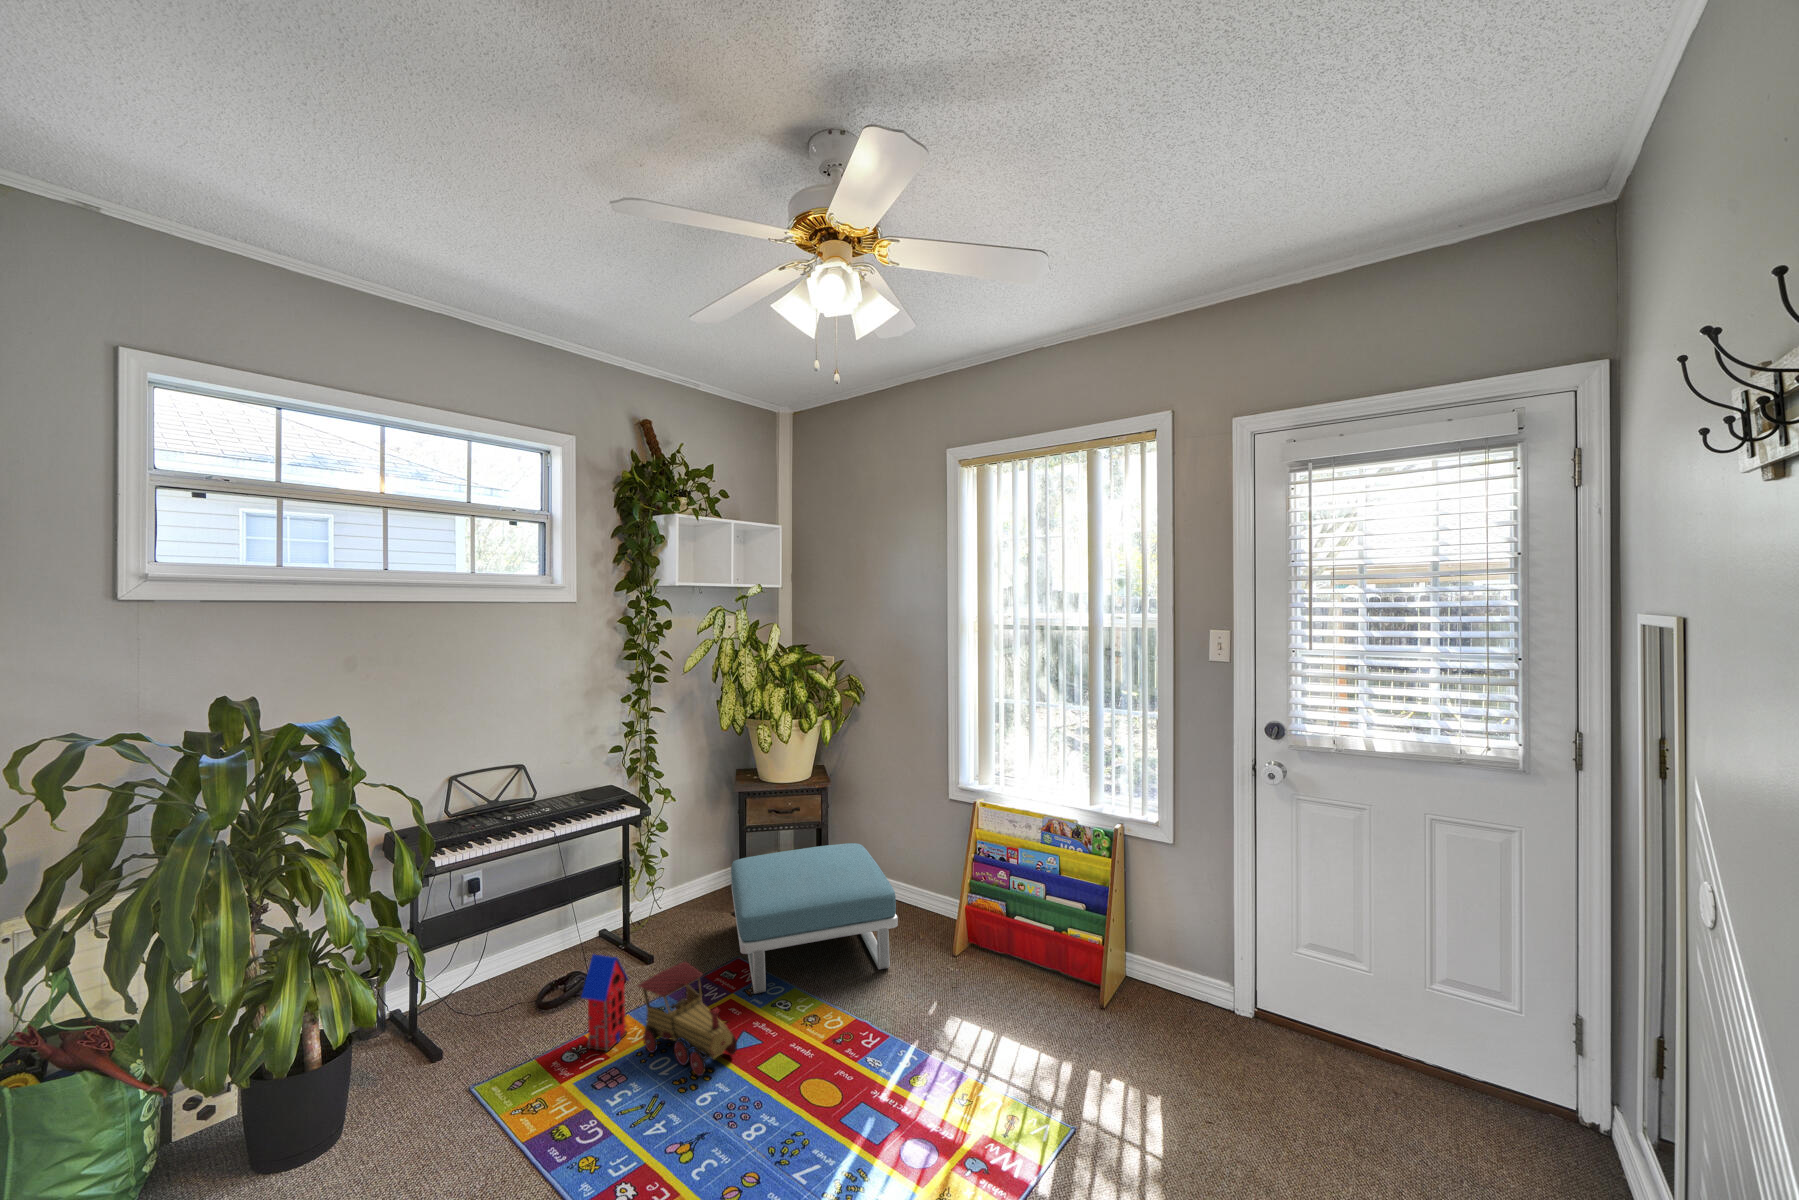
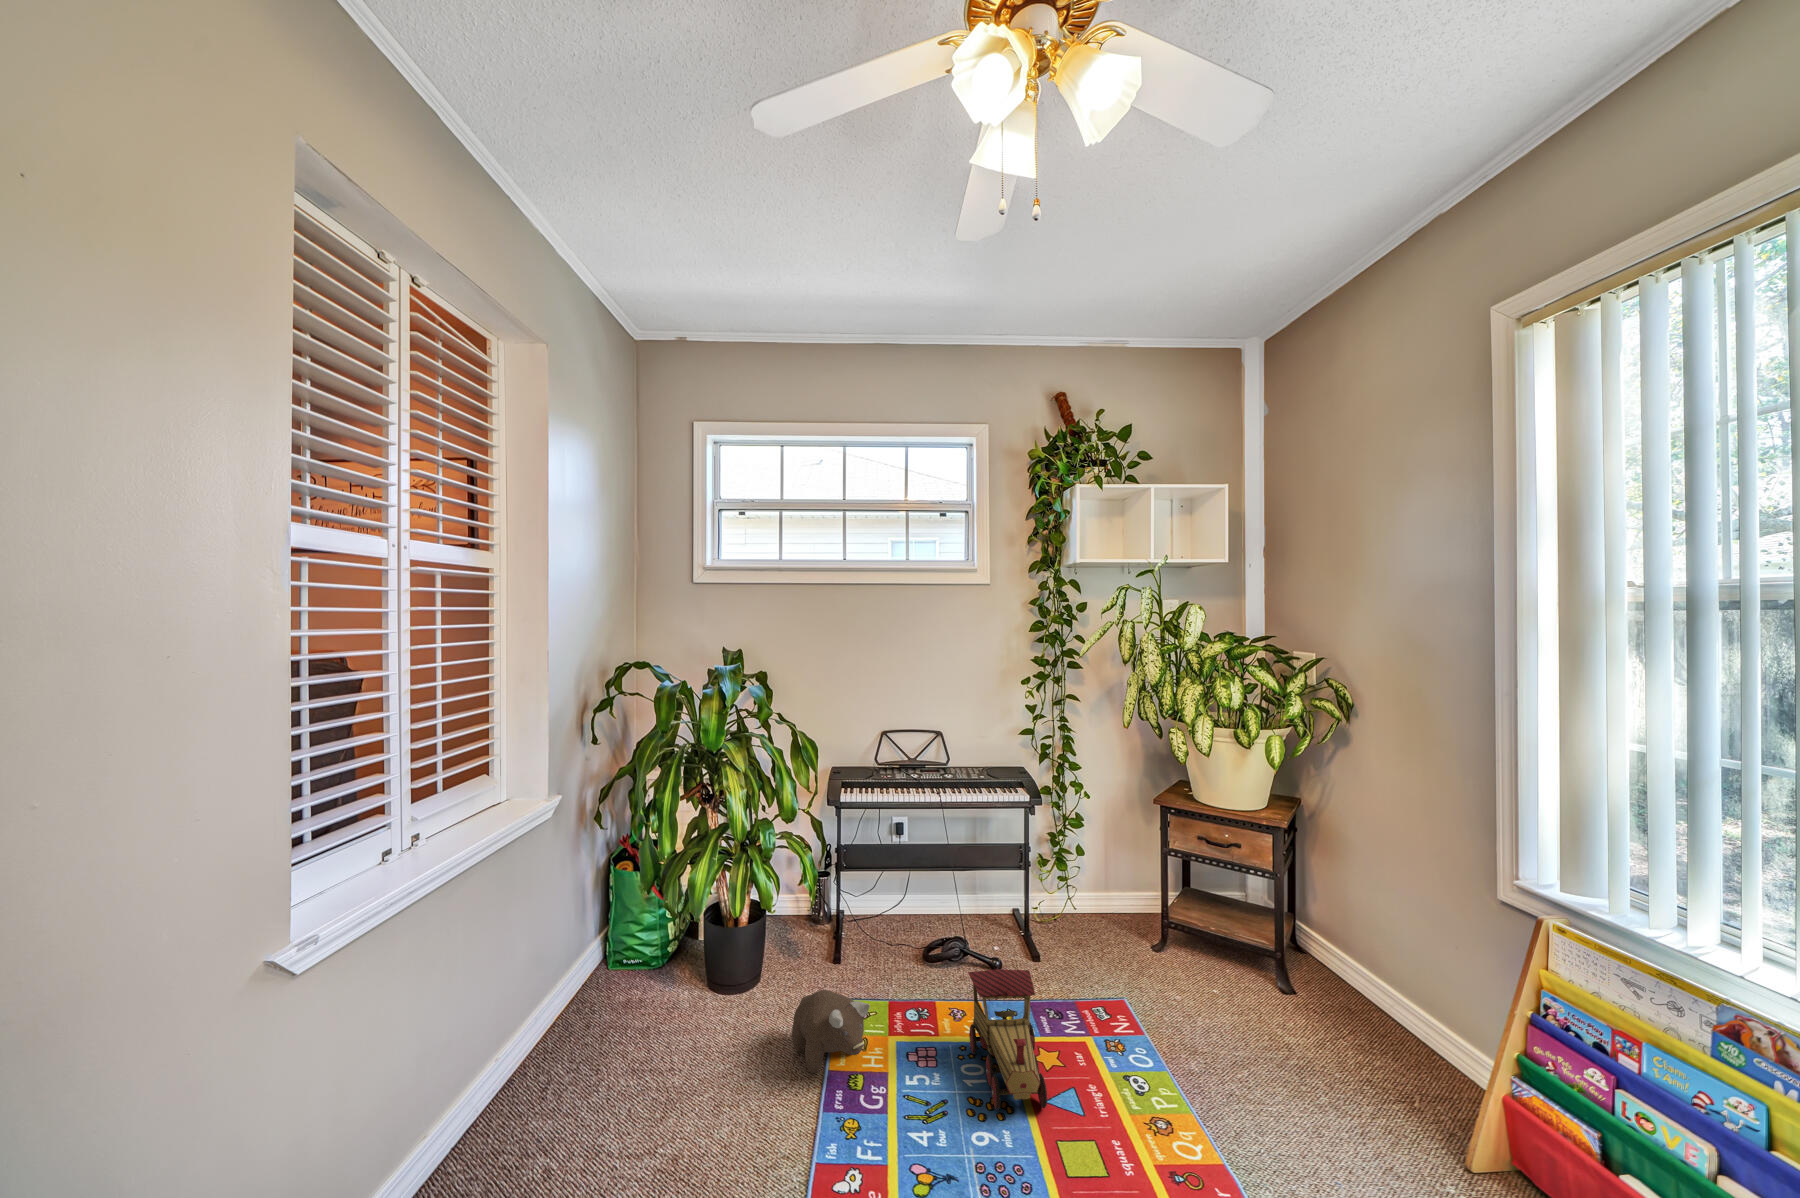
footstool: present [731,843,898,994] -> none [1100,882,1345,1121]
toy house: present [581,955,628,1051] -> none [924,921,973,1028]
plush toy: none [463,1053,570,1154] -> present [792,990,870,1073]

